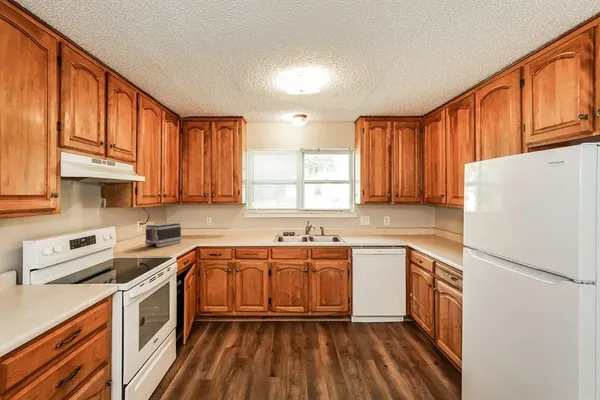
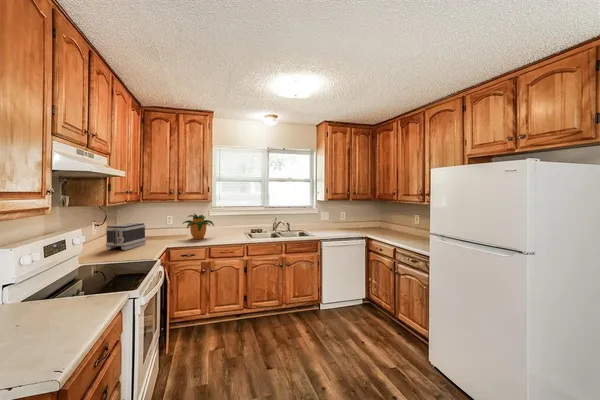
potted plant: none [217,215,246,239] -> present [183,214,214,239]

